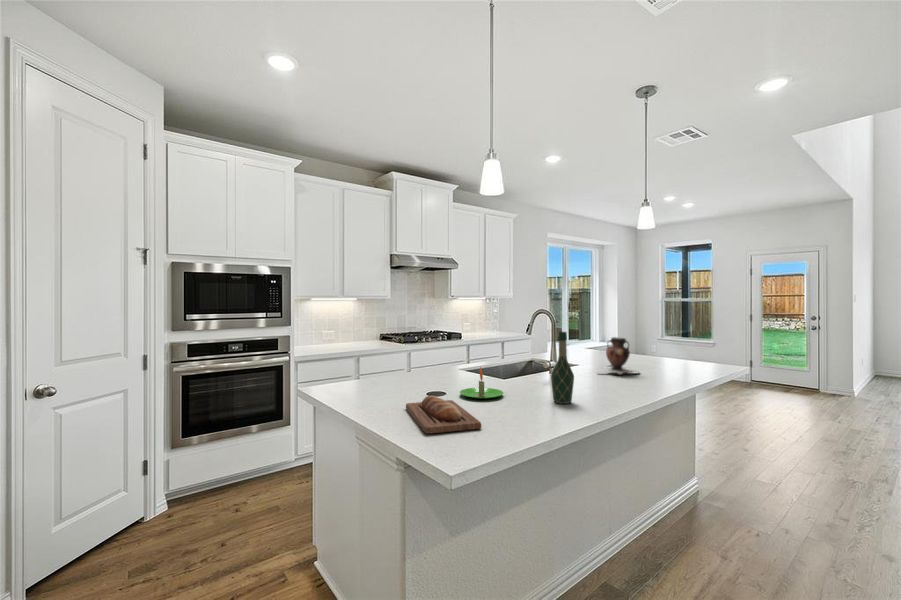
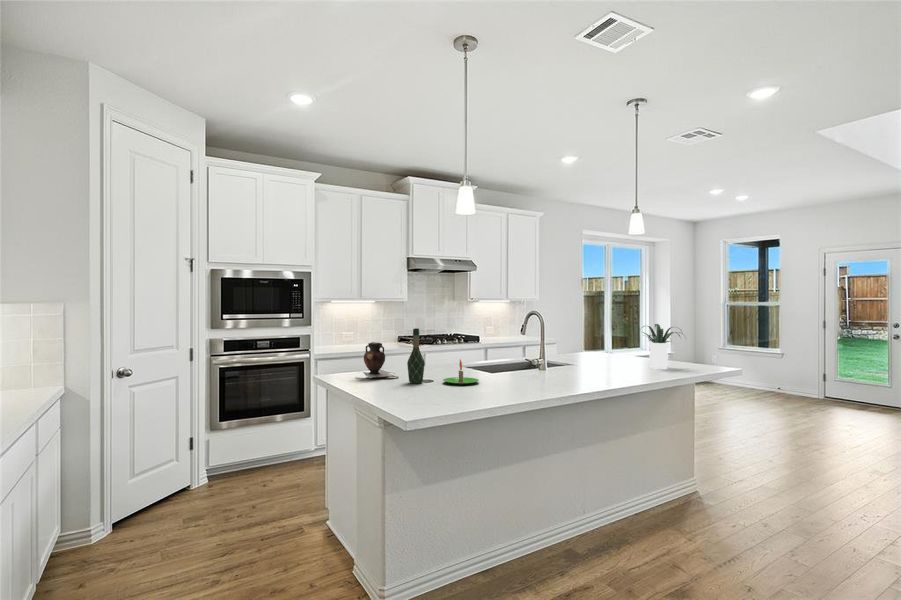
potted plant: none [644,321,708,369] -> present [642,324,683,369]
wine bottle: present [551,332,574,404] -> present [407,328,425,383]
vase: present [606,337,635,374] -> present [362,342,398,378]
bread loaf: present [406,396,481,434] -> none [395,378,445,401]

